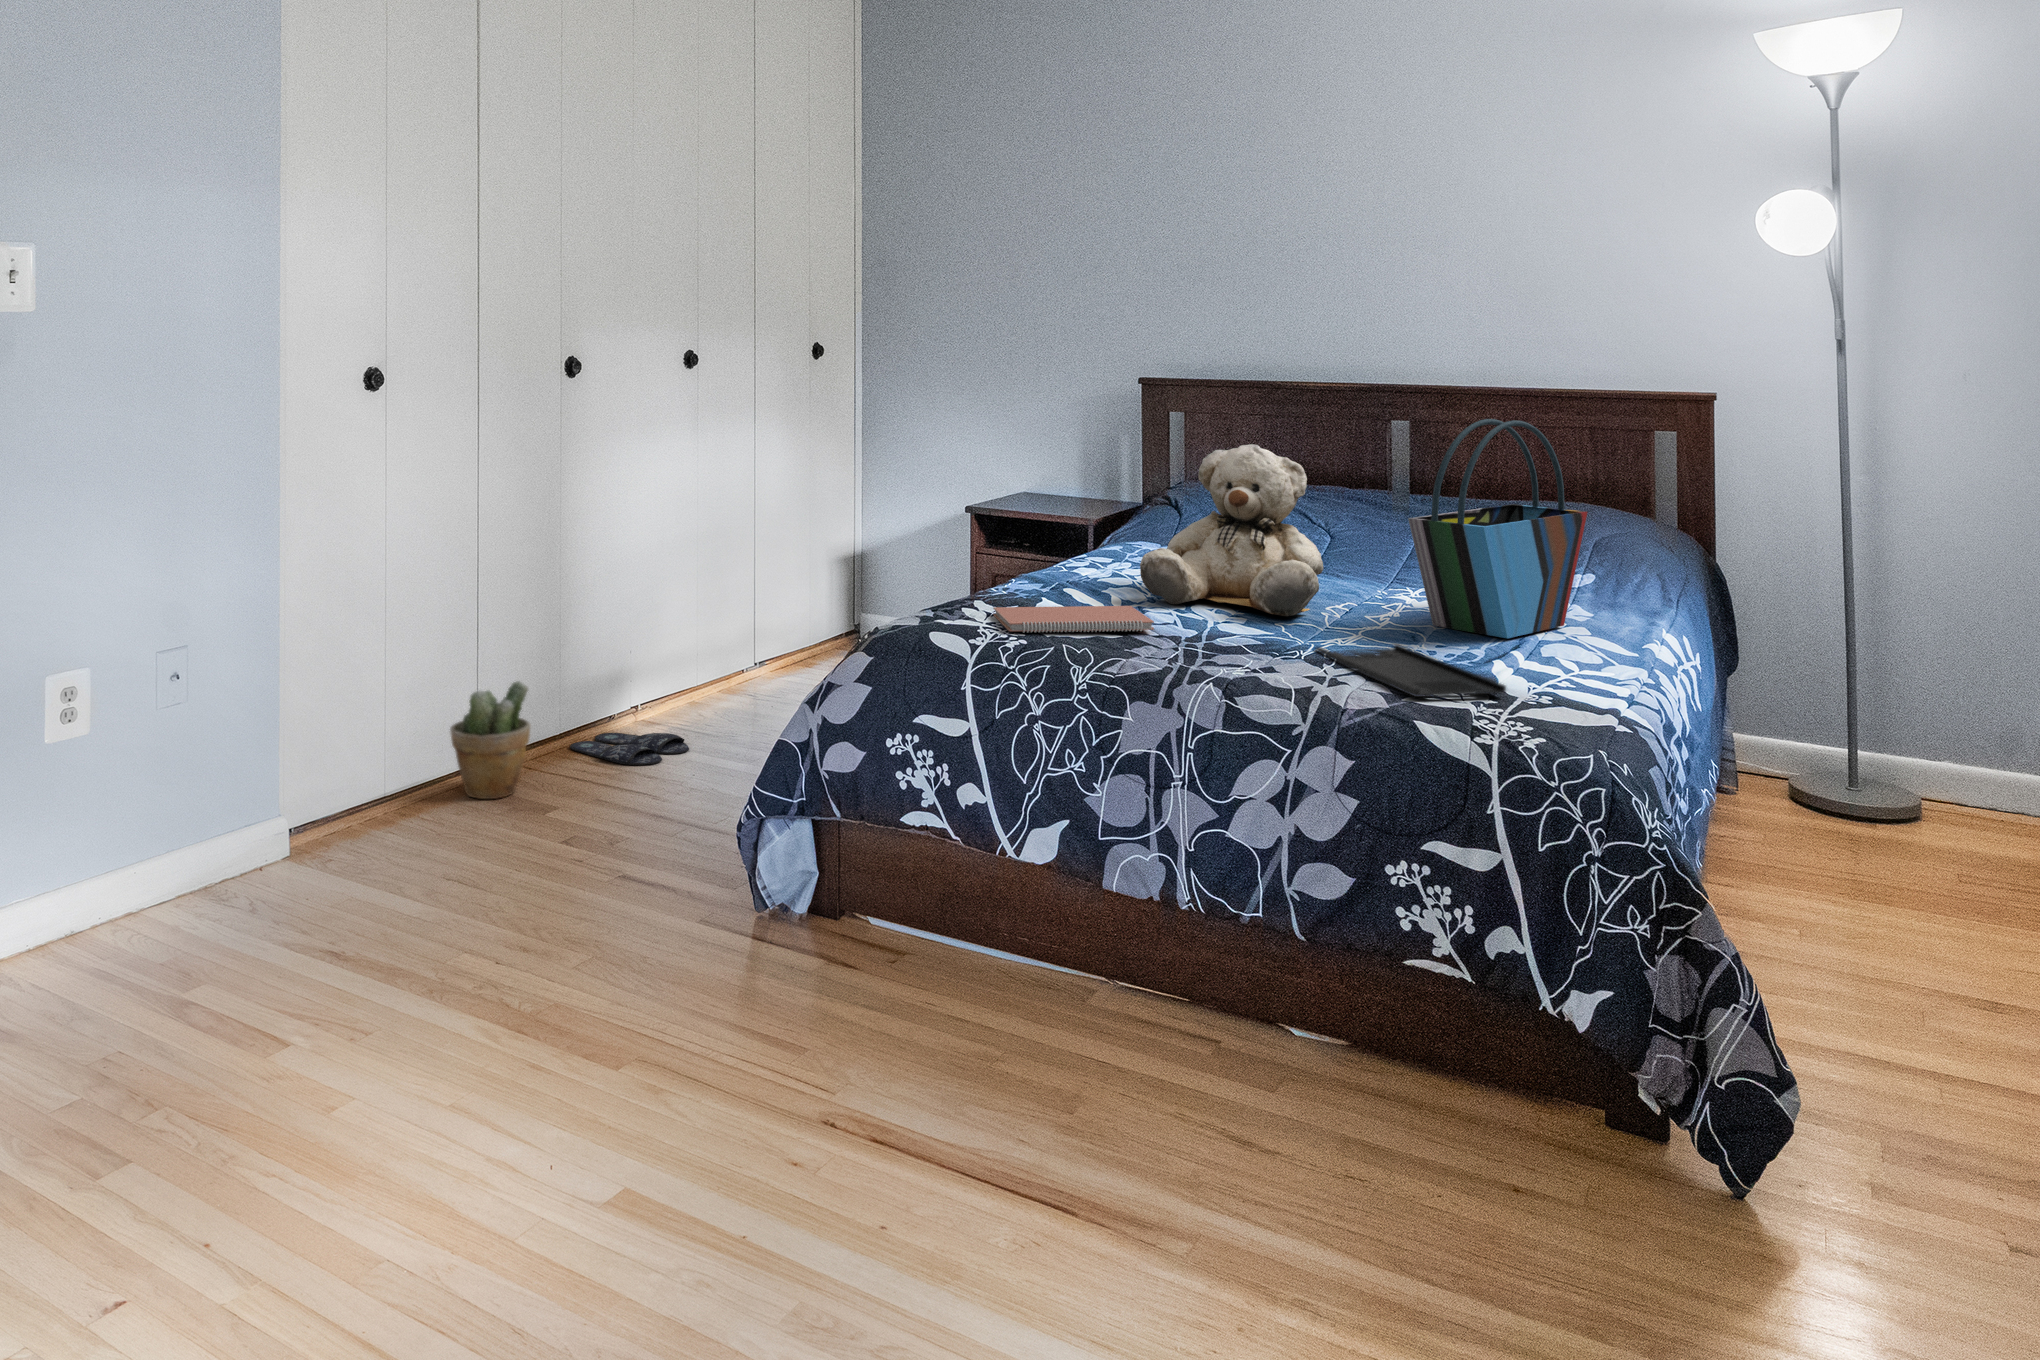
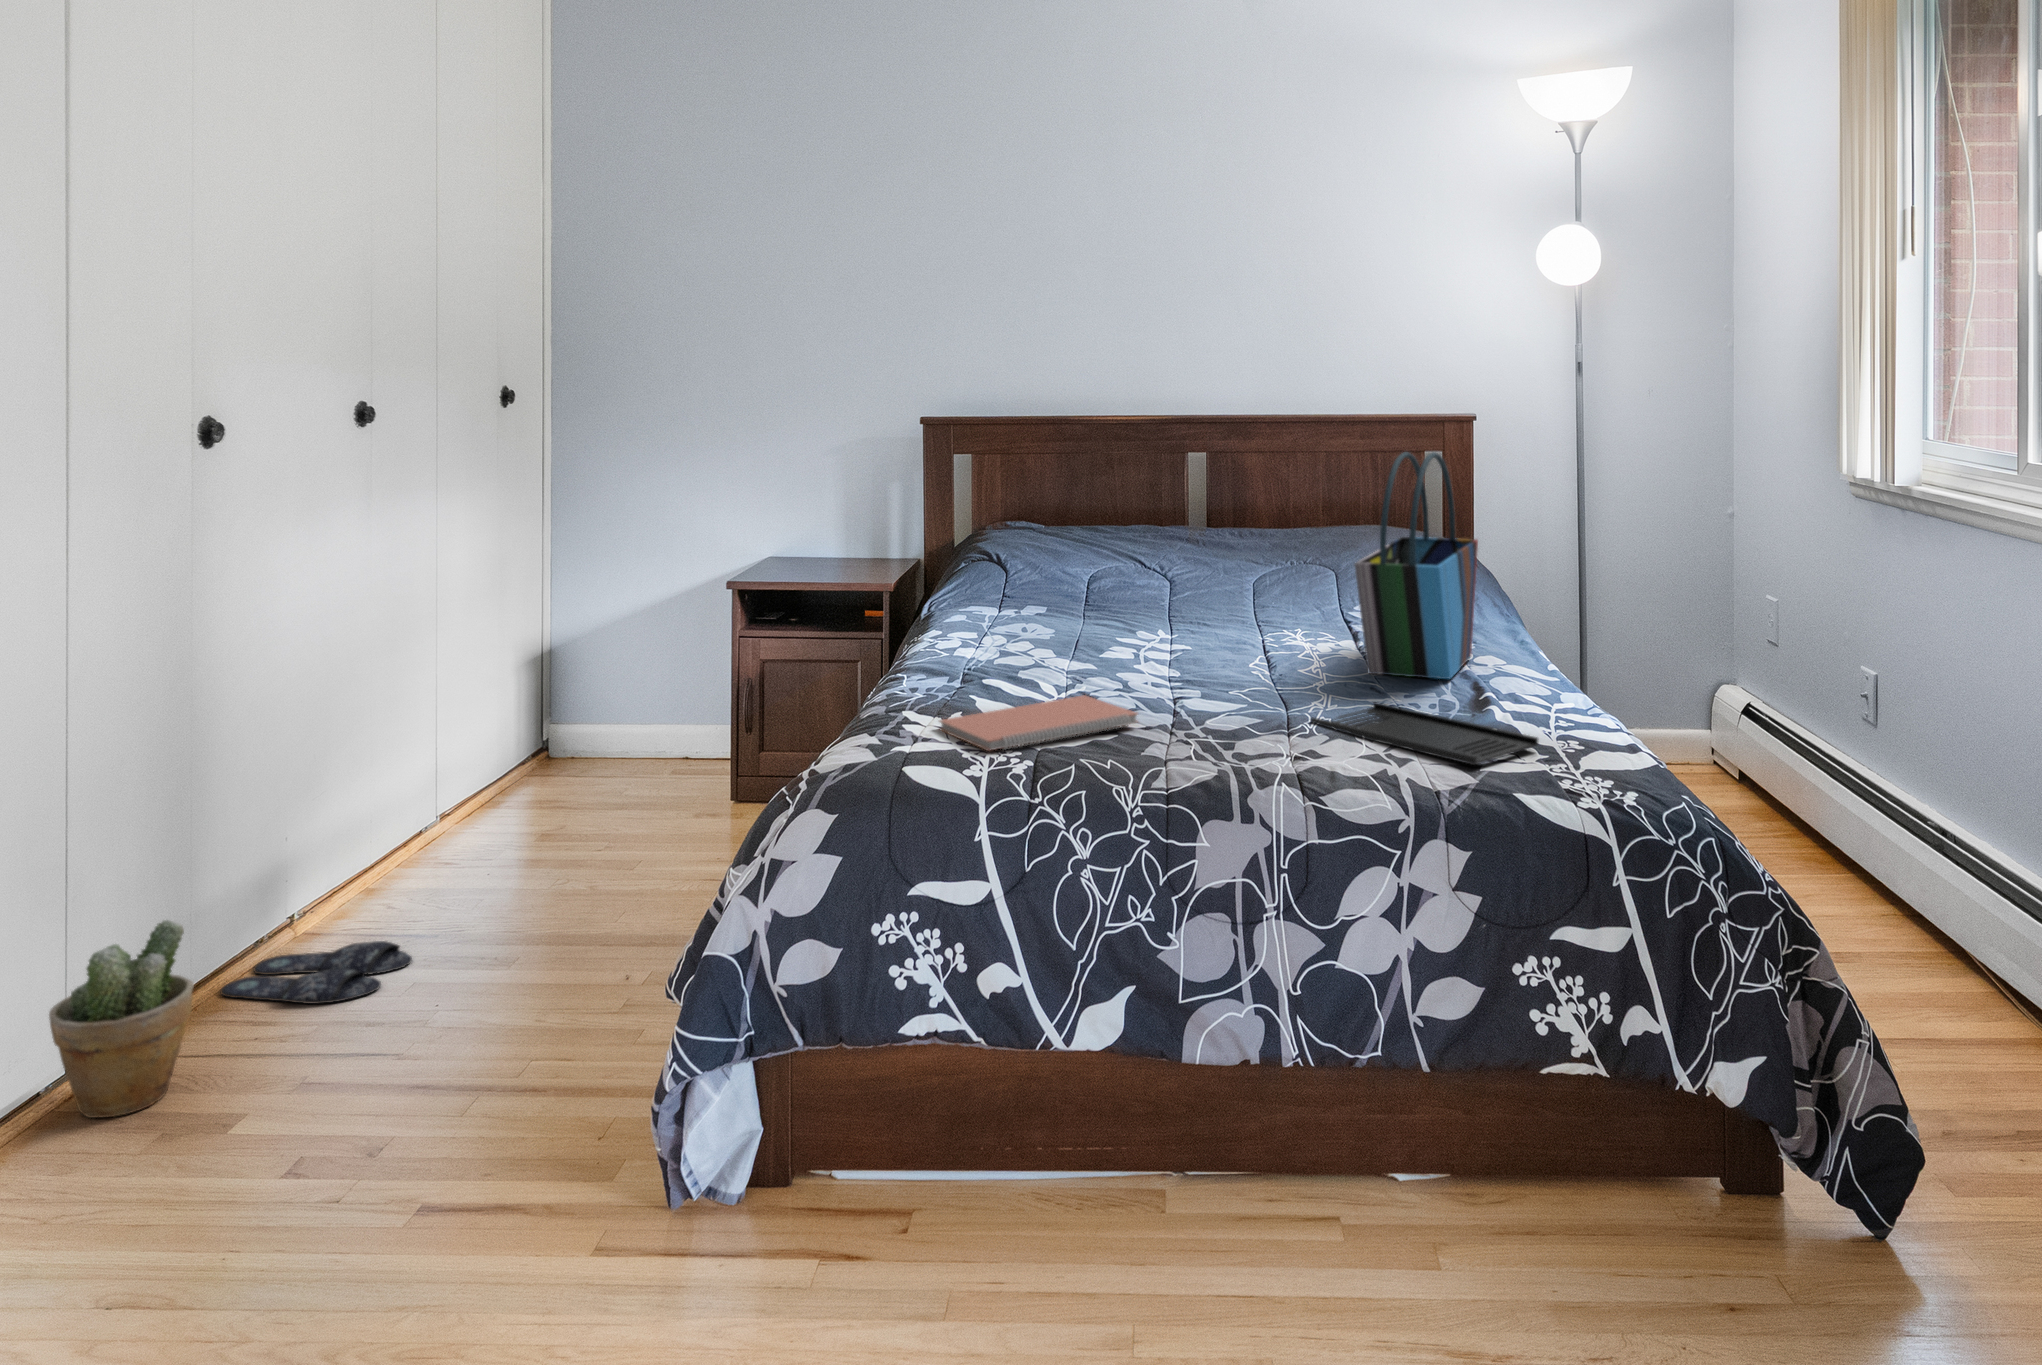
teddy bear: present [1140,444,1323,616] -> none [1071,493,1272,685]

